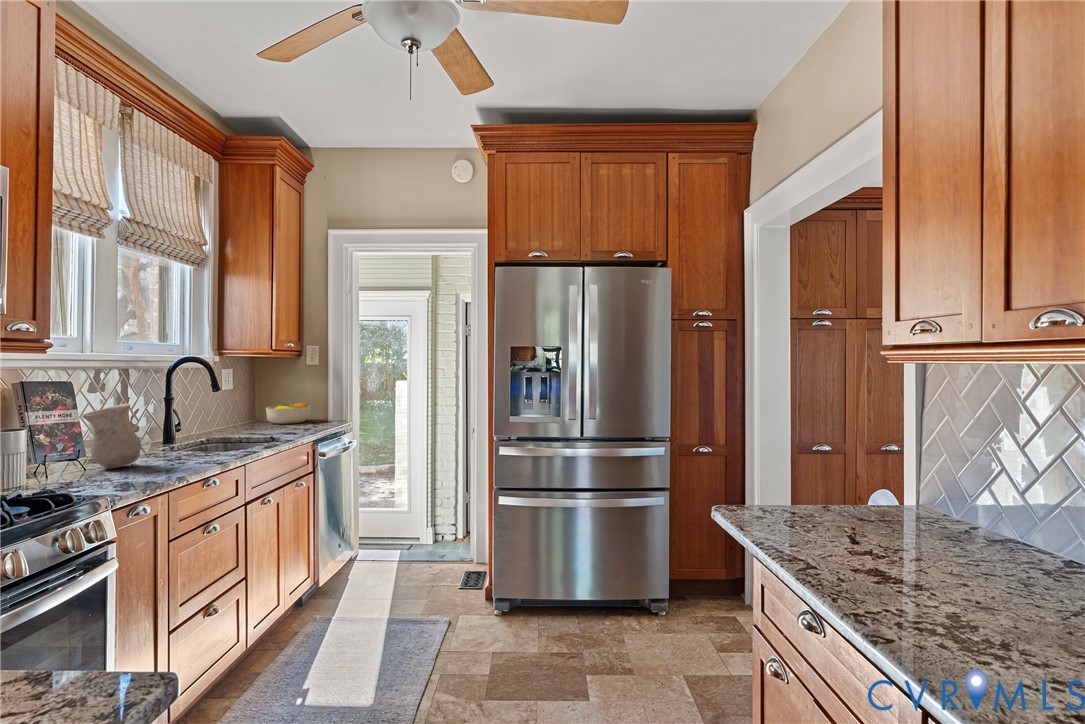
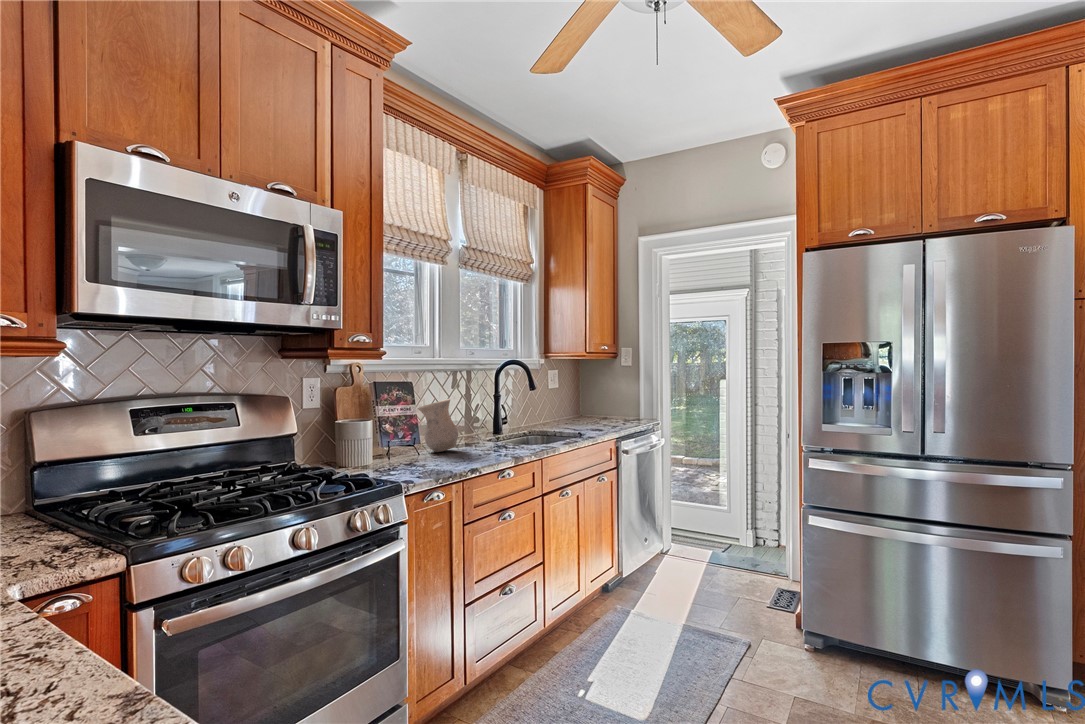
fruit bowl: present [266,402,310,424] -> none [584,395,624,418]

